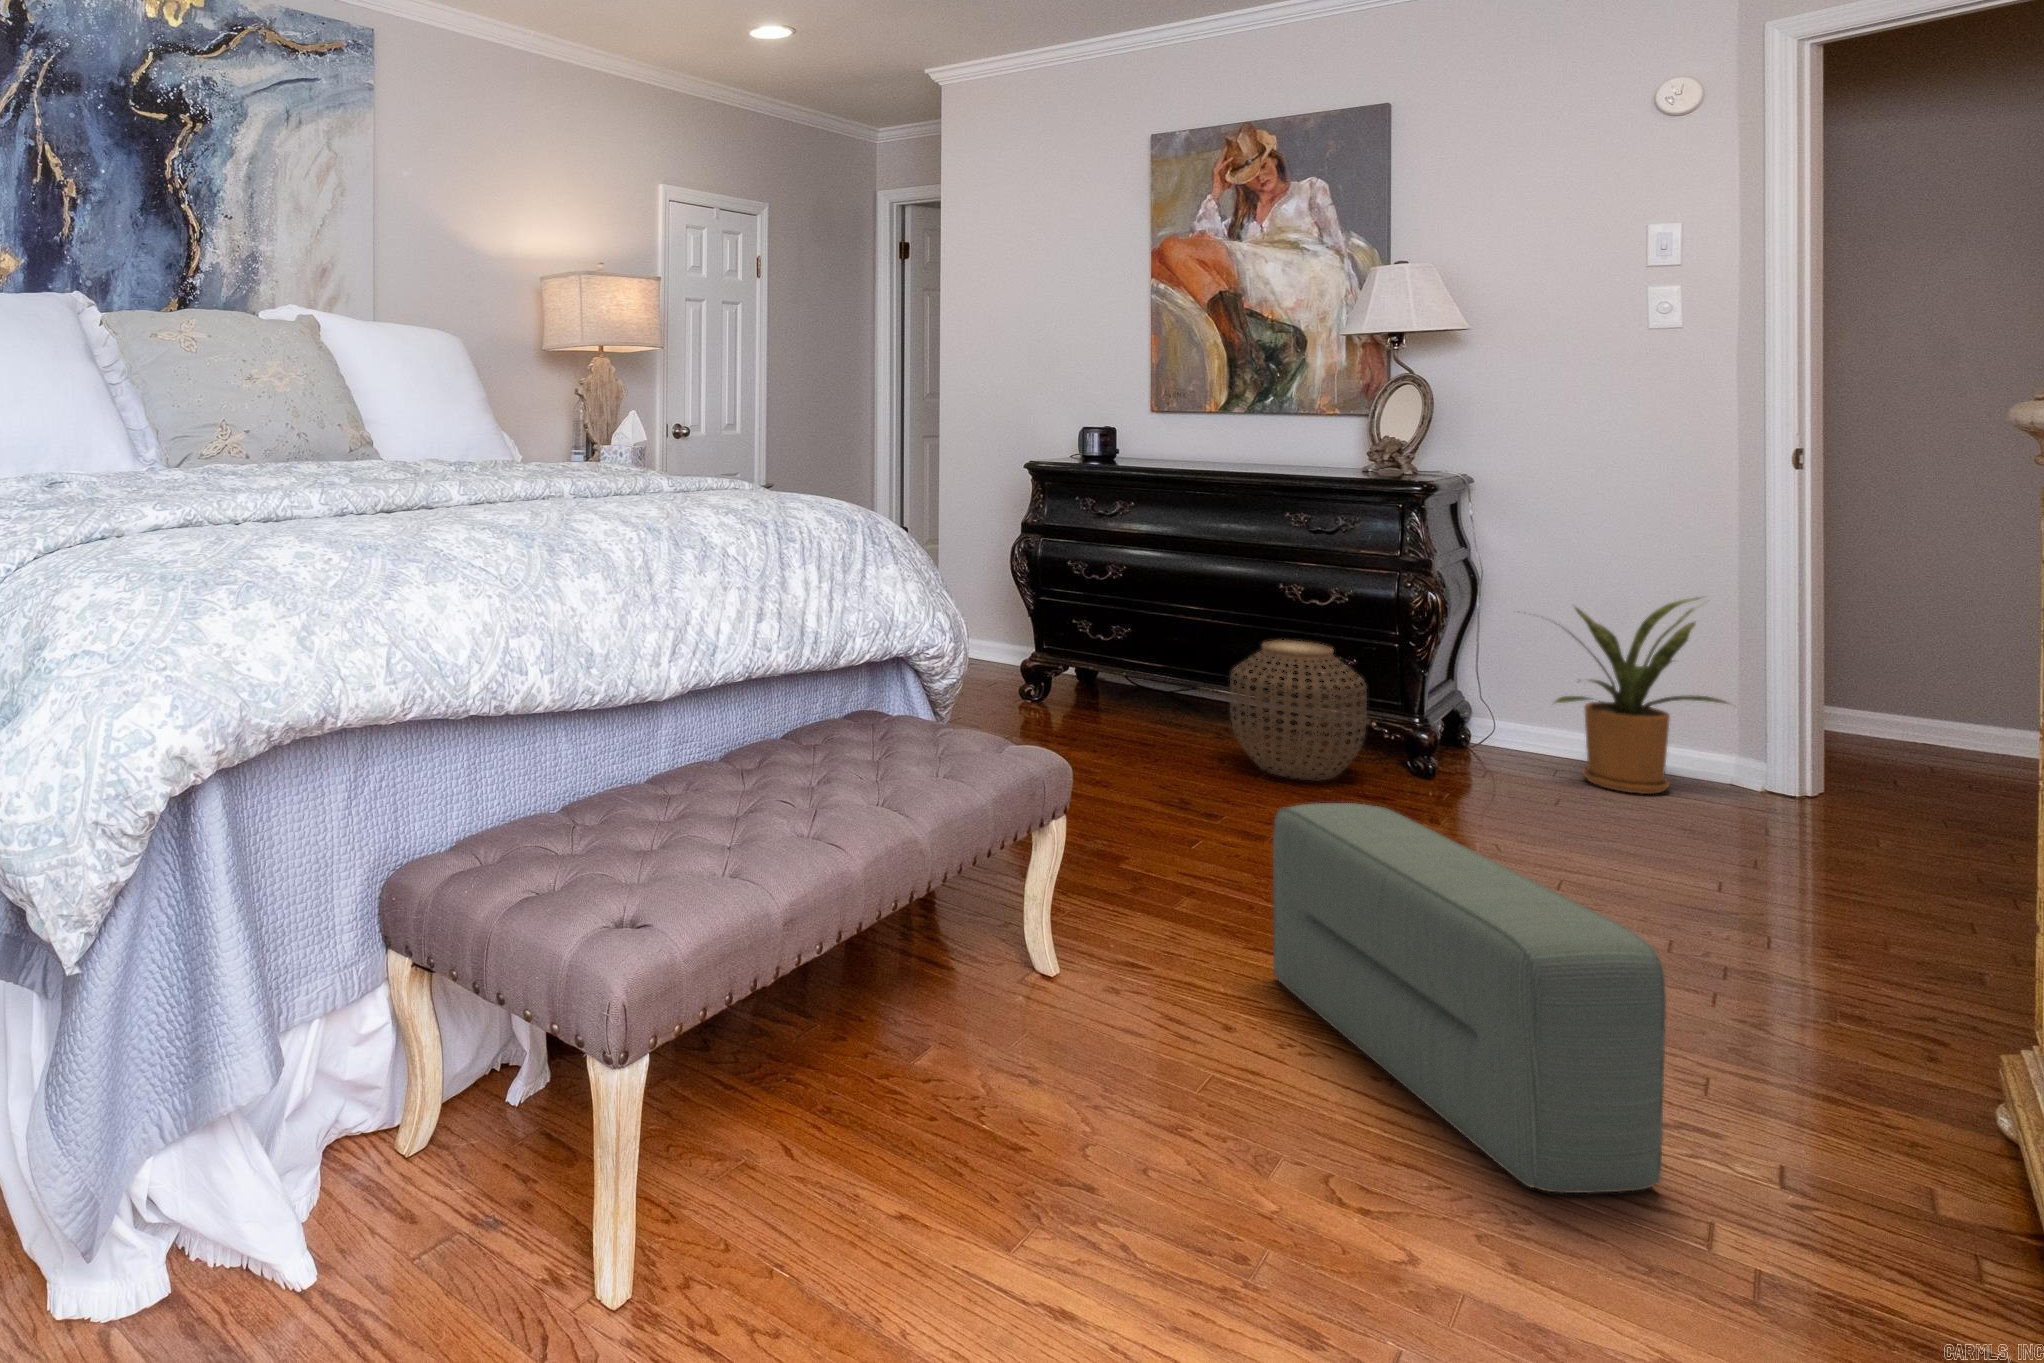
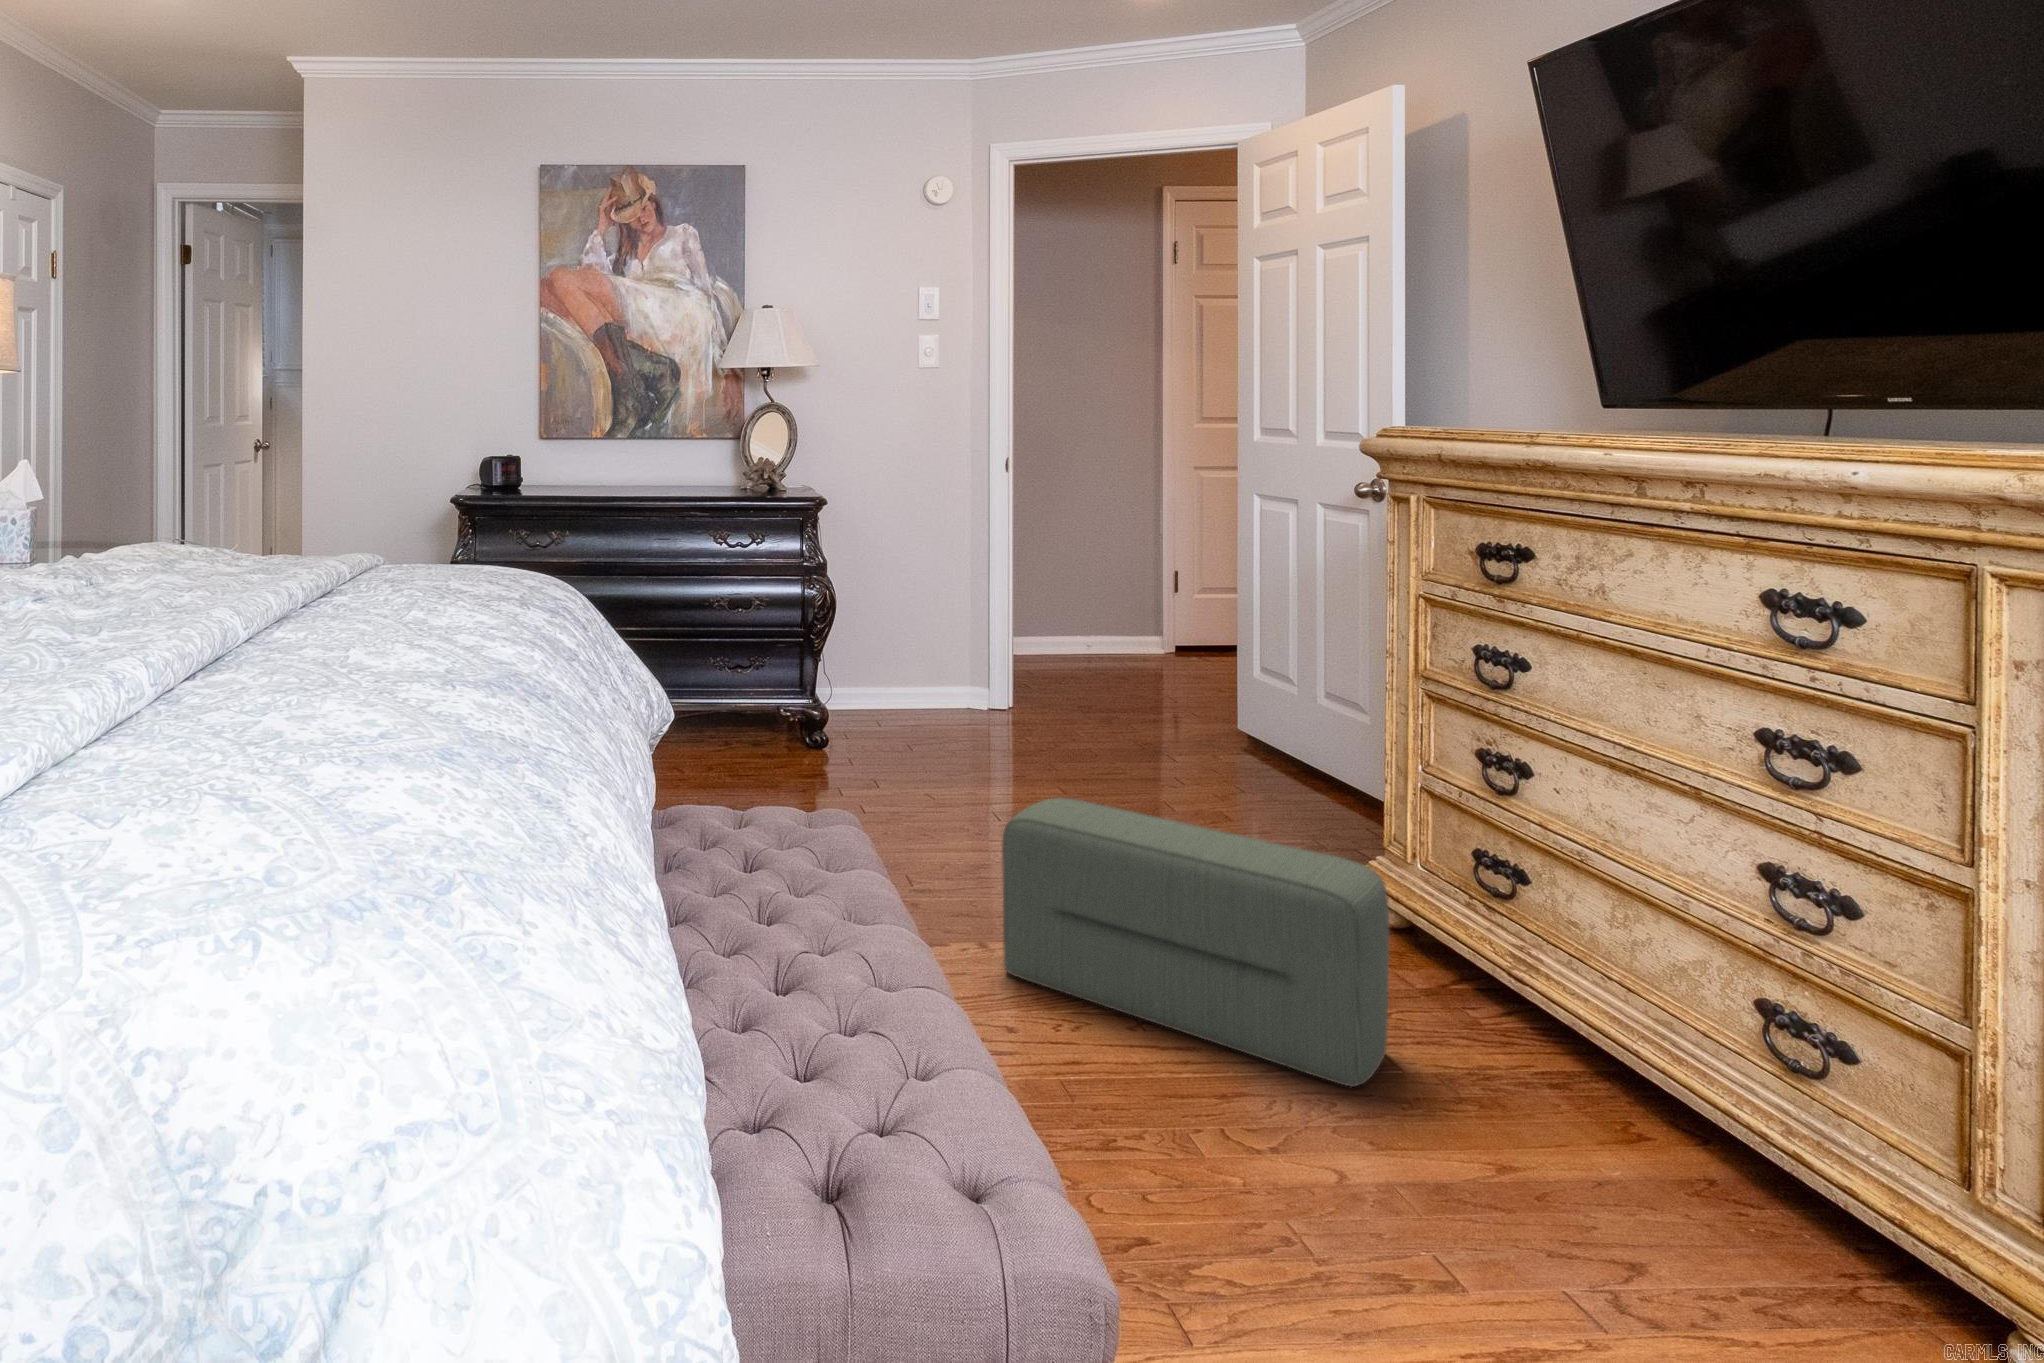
house plant: present [1546,598,1727,794] -> none [862,571,995,729]
woven basket: present [1230,640,1367,780] -> none [693,647,803,774]

